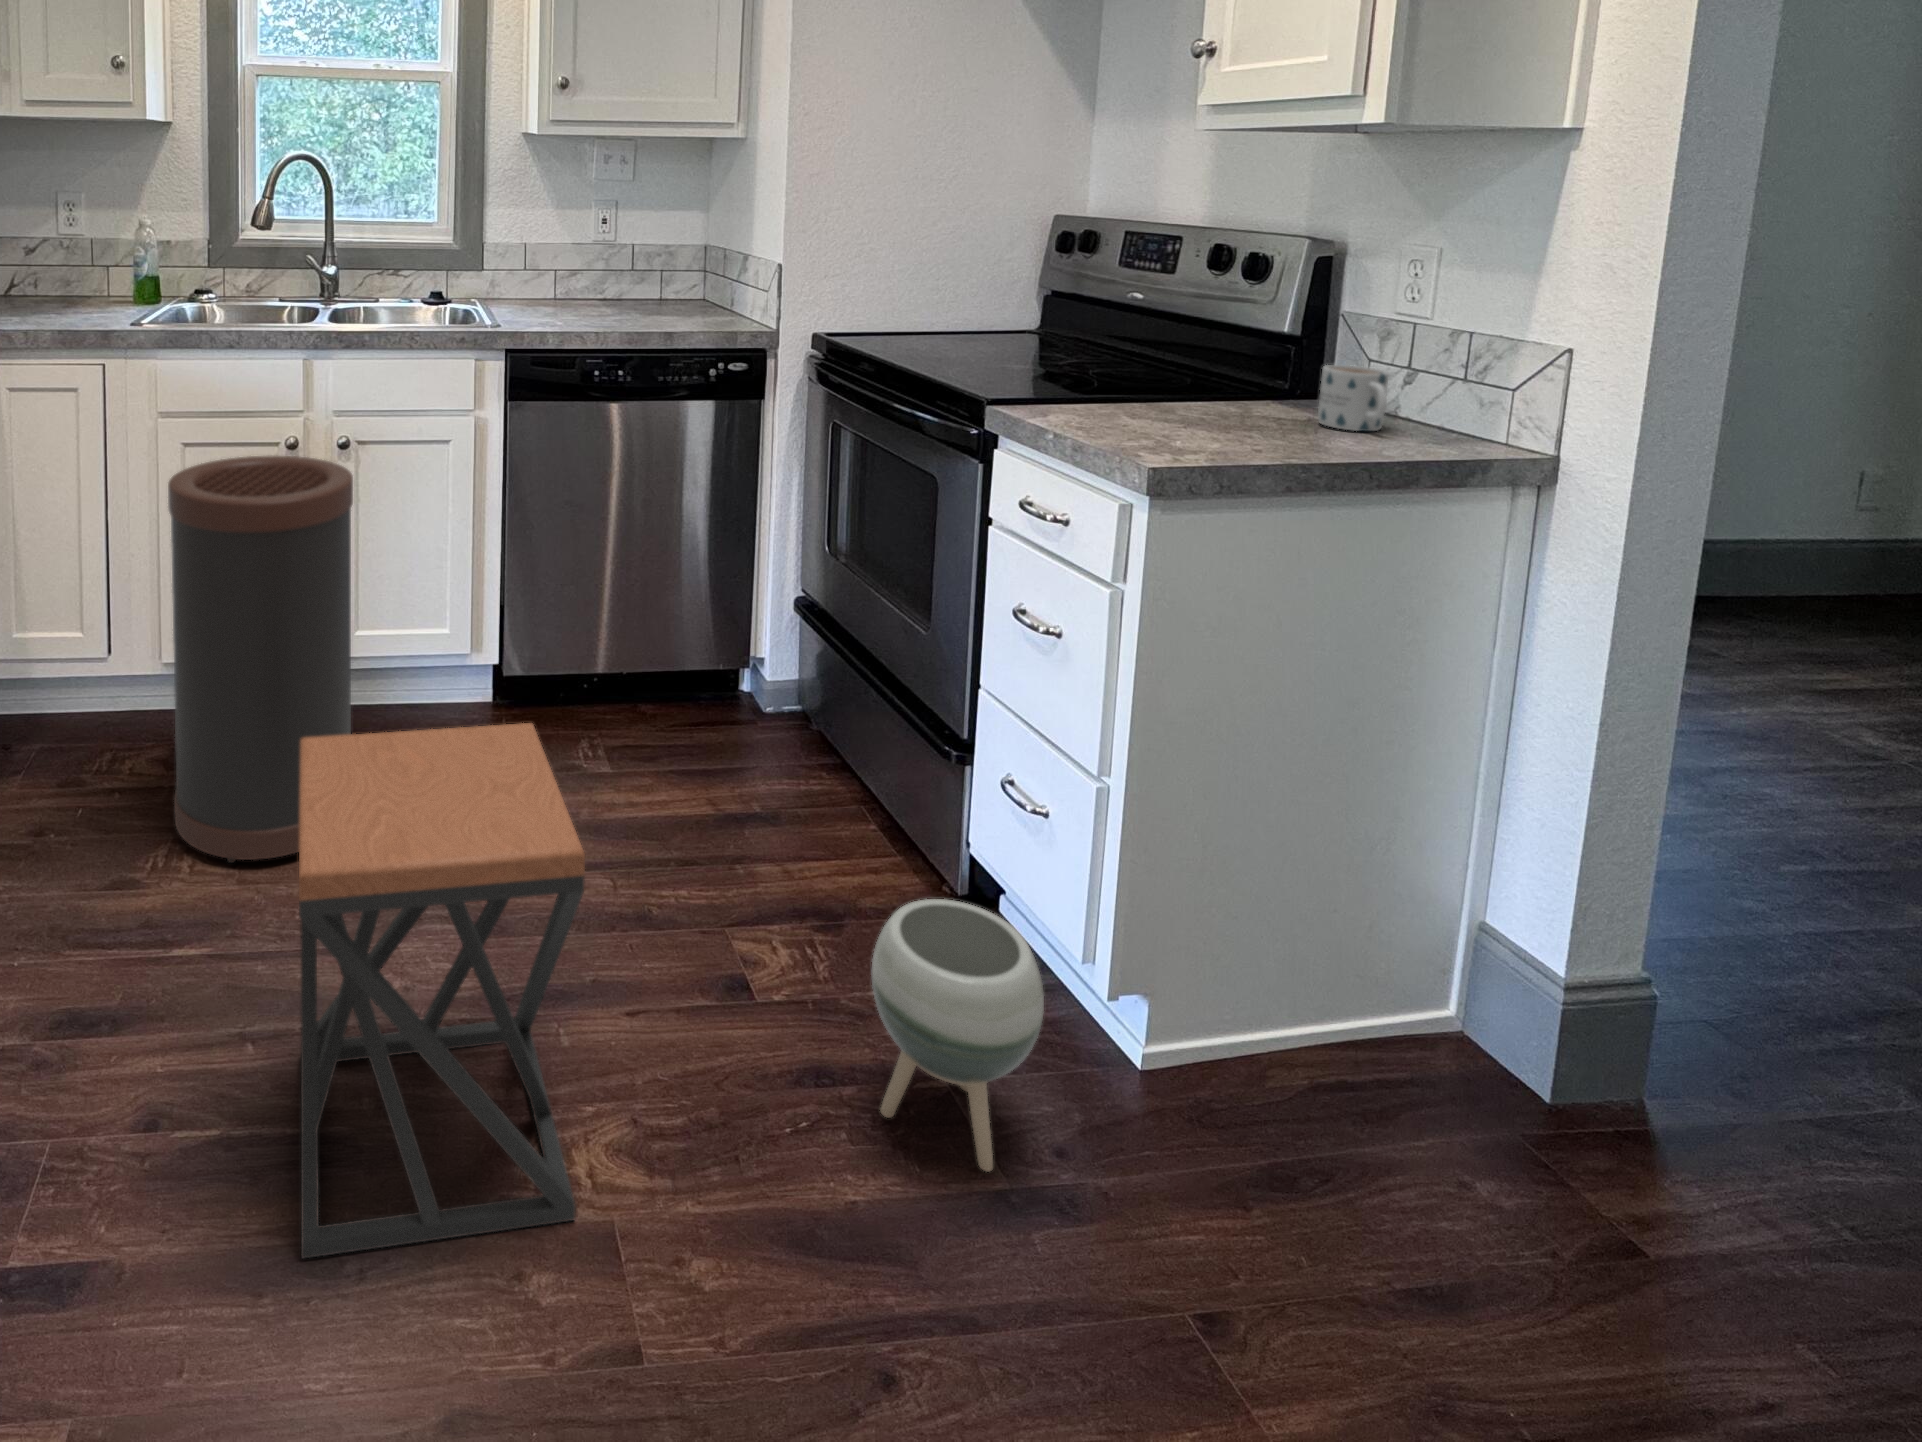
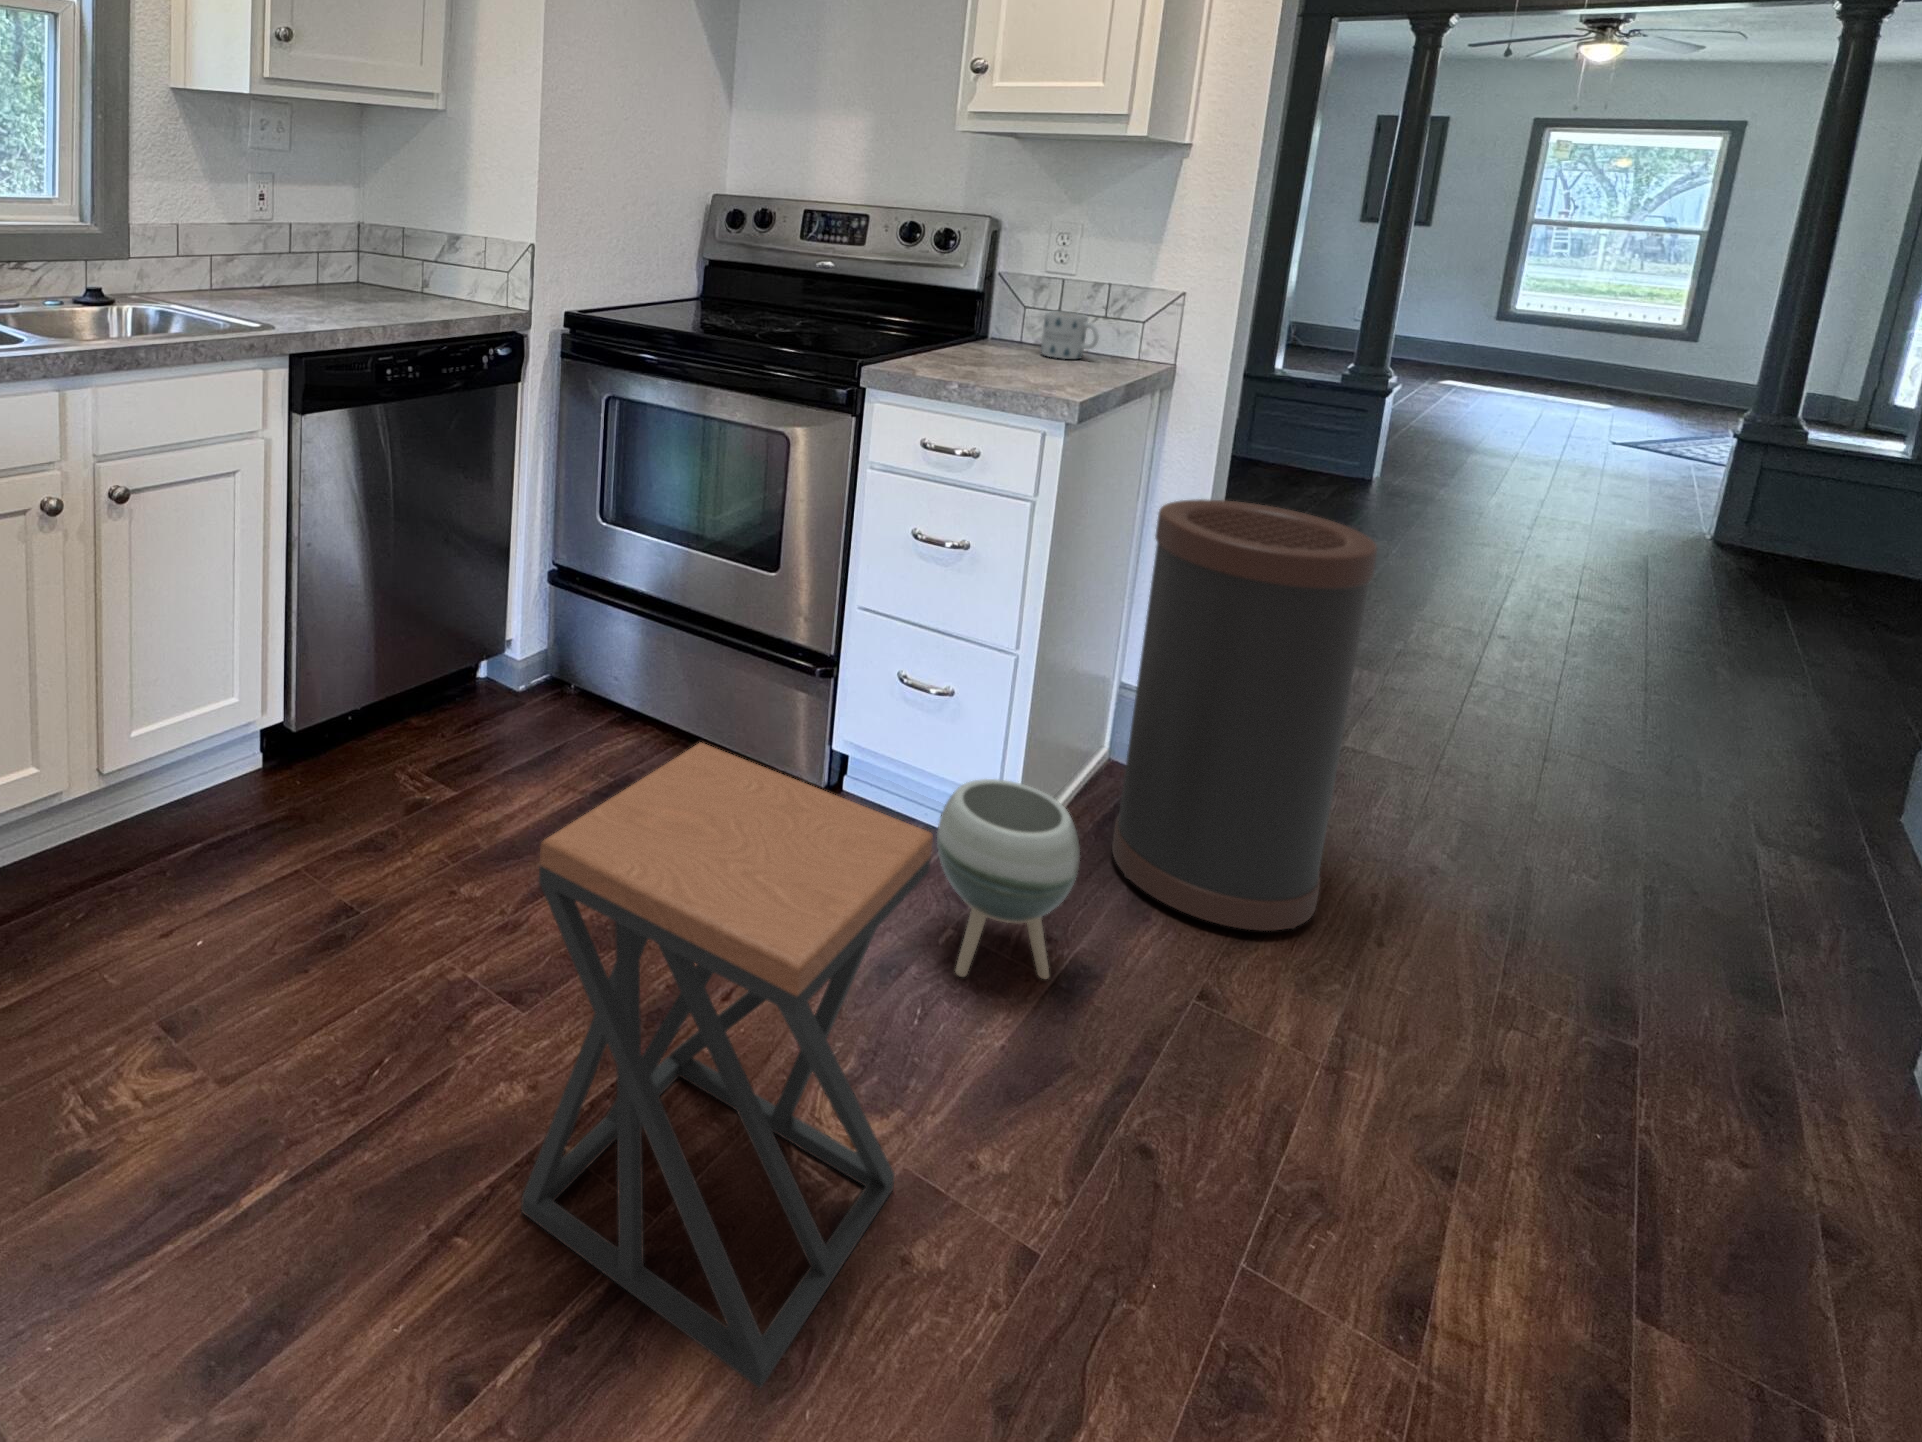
trash can: present [168,456,353,863] -> present [1112,499,1377,931]

